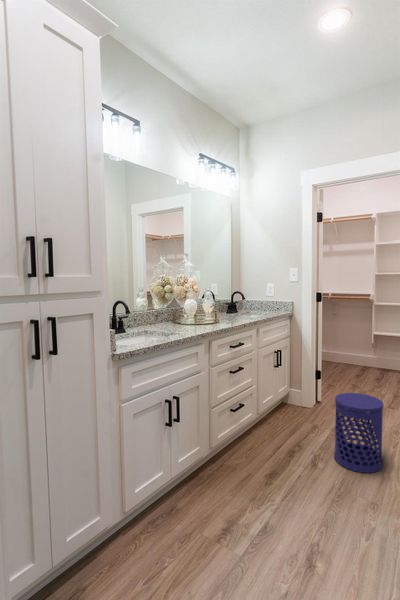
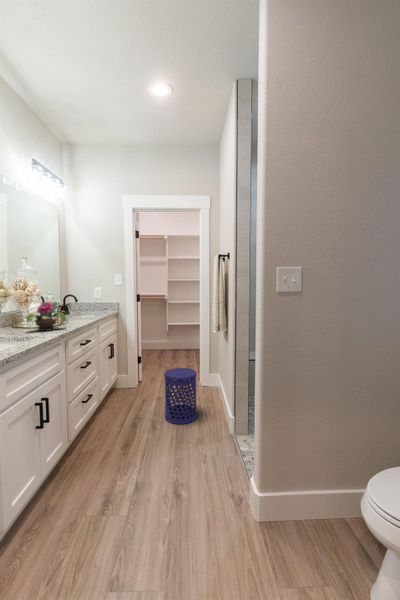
potted flower: none [178,297,214,328] -> present [27,302,66,331]

